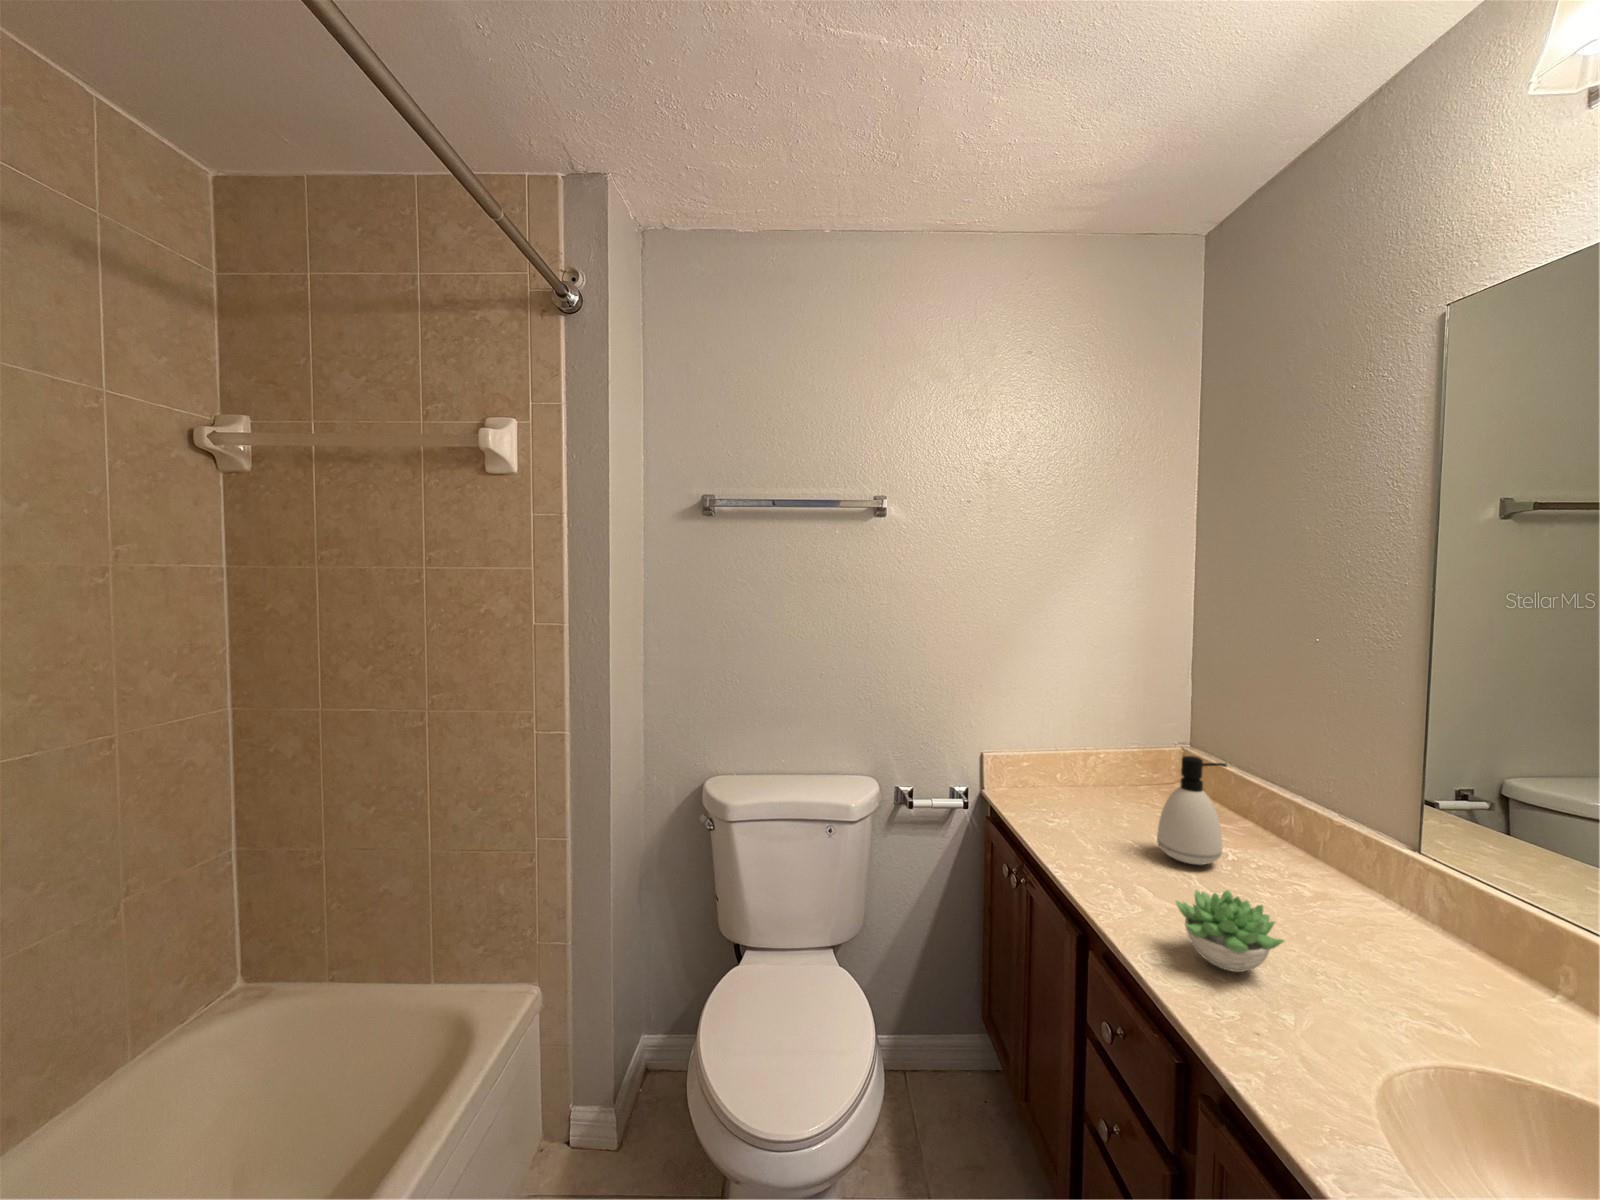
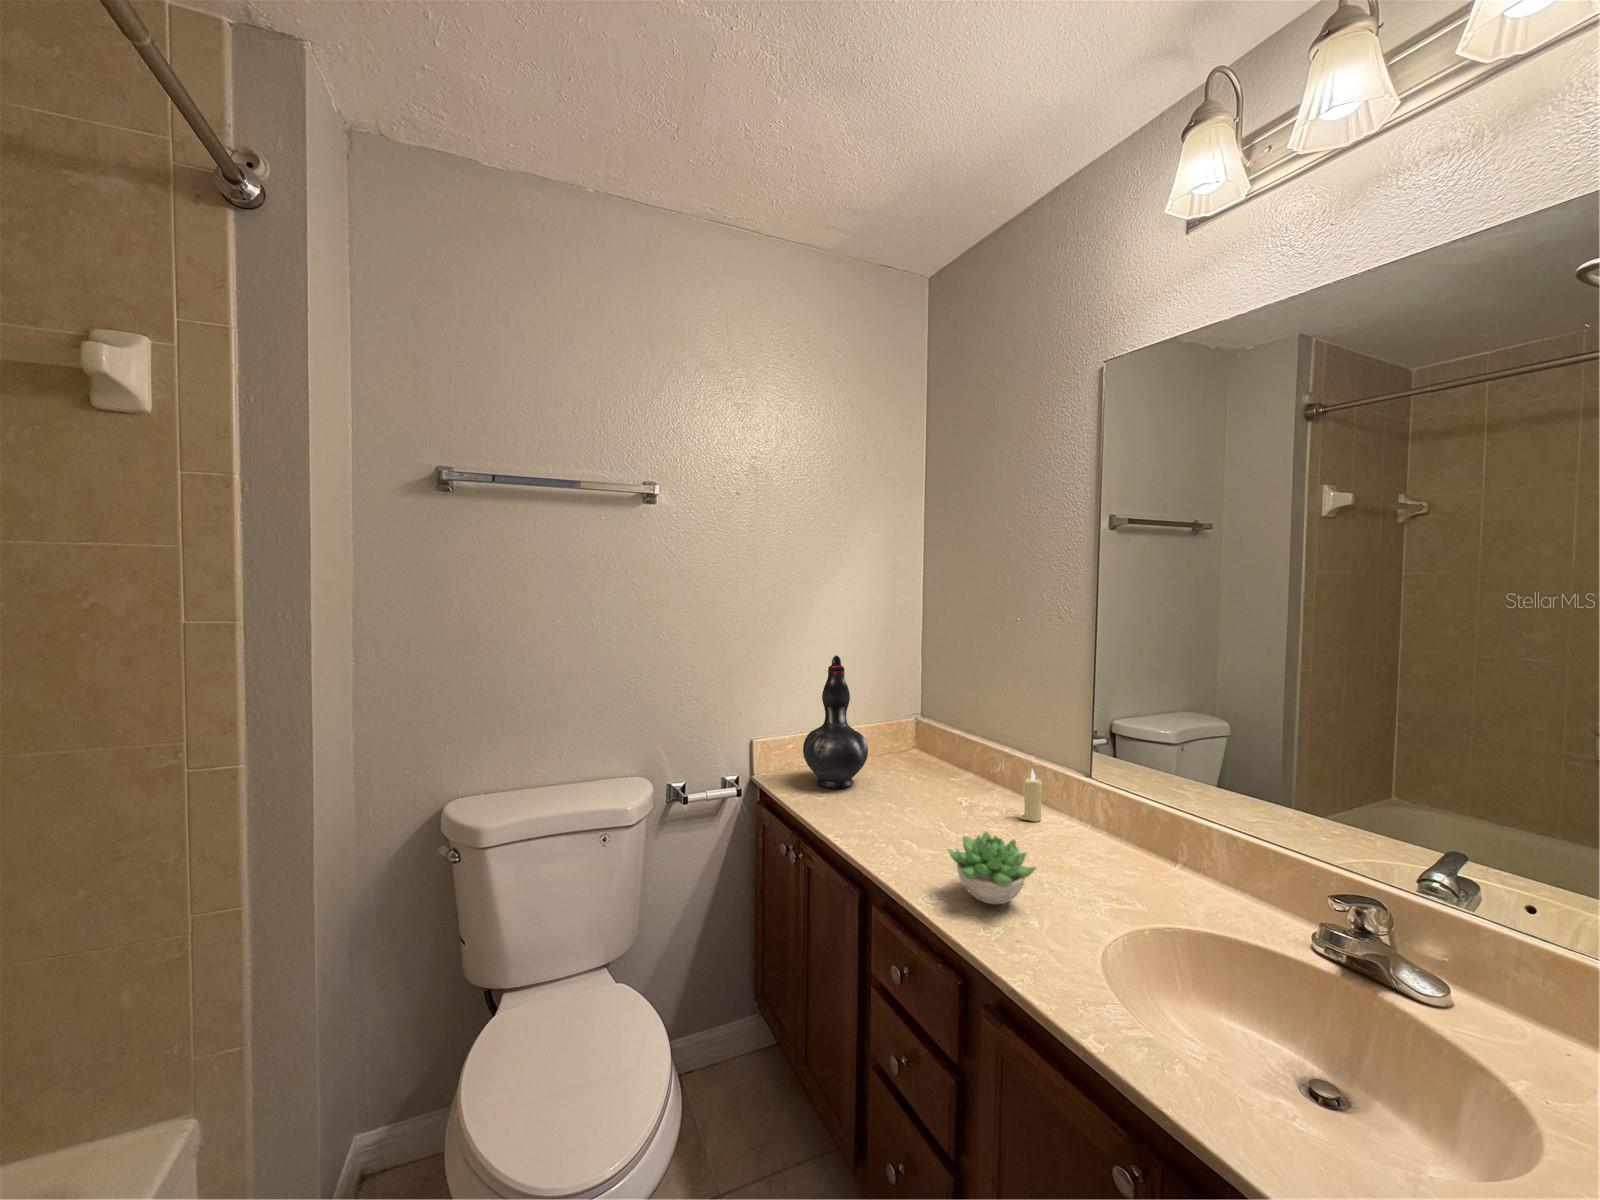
decorative vase: none [1035,672,1112,817] -> present [803,655,868,789]
soap dispenser: present [1157,756,1227,865] -> none [911,720,963,815]
candle: none [1301,828,1336,893] -> present [1020,769,1042,822]

